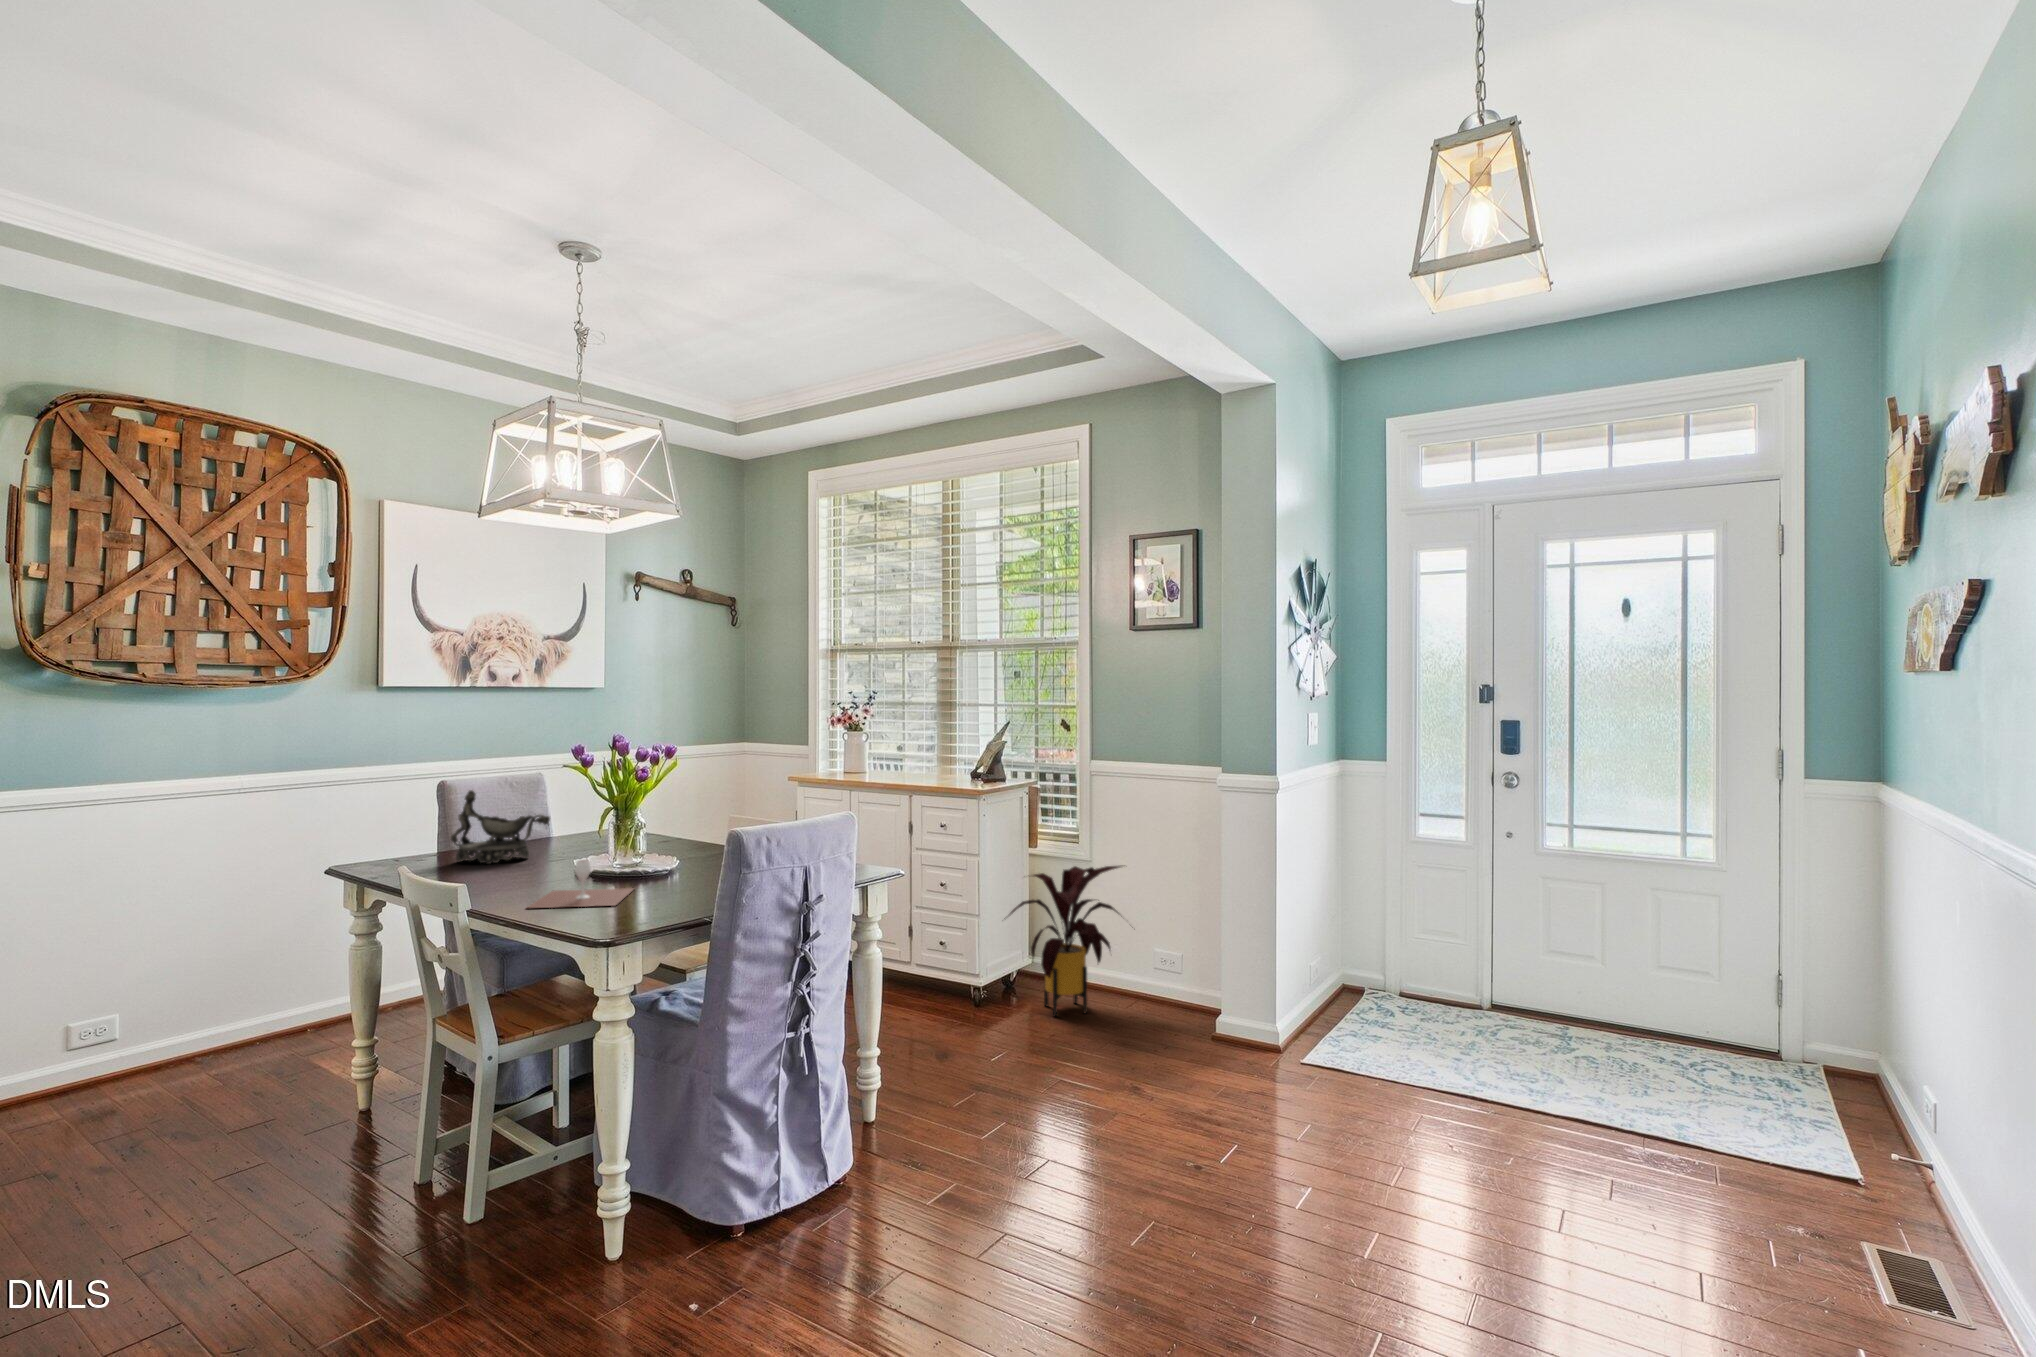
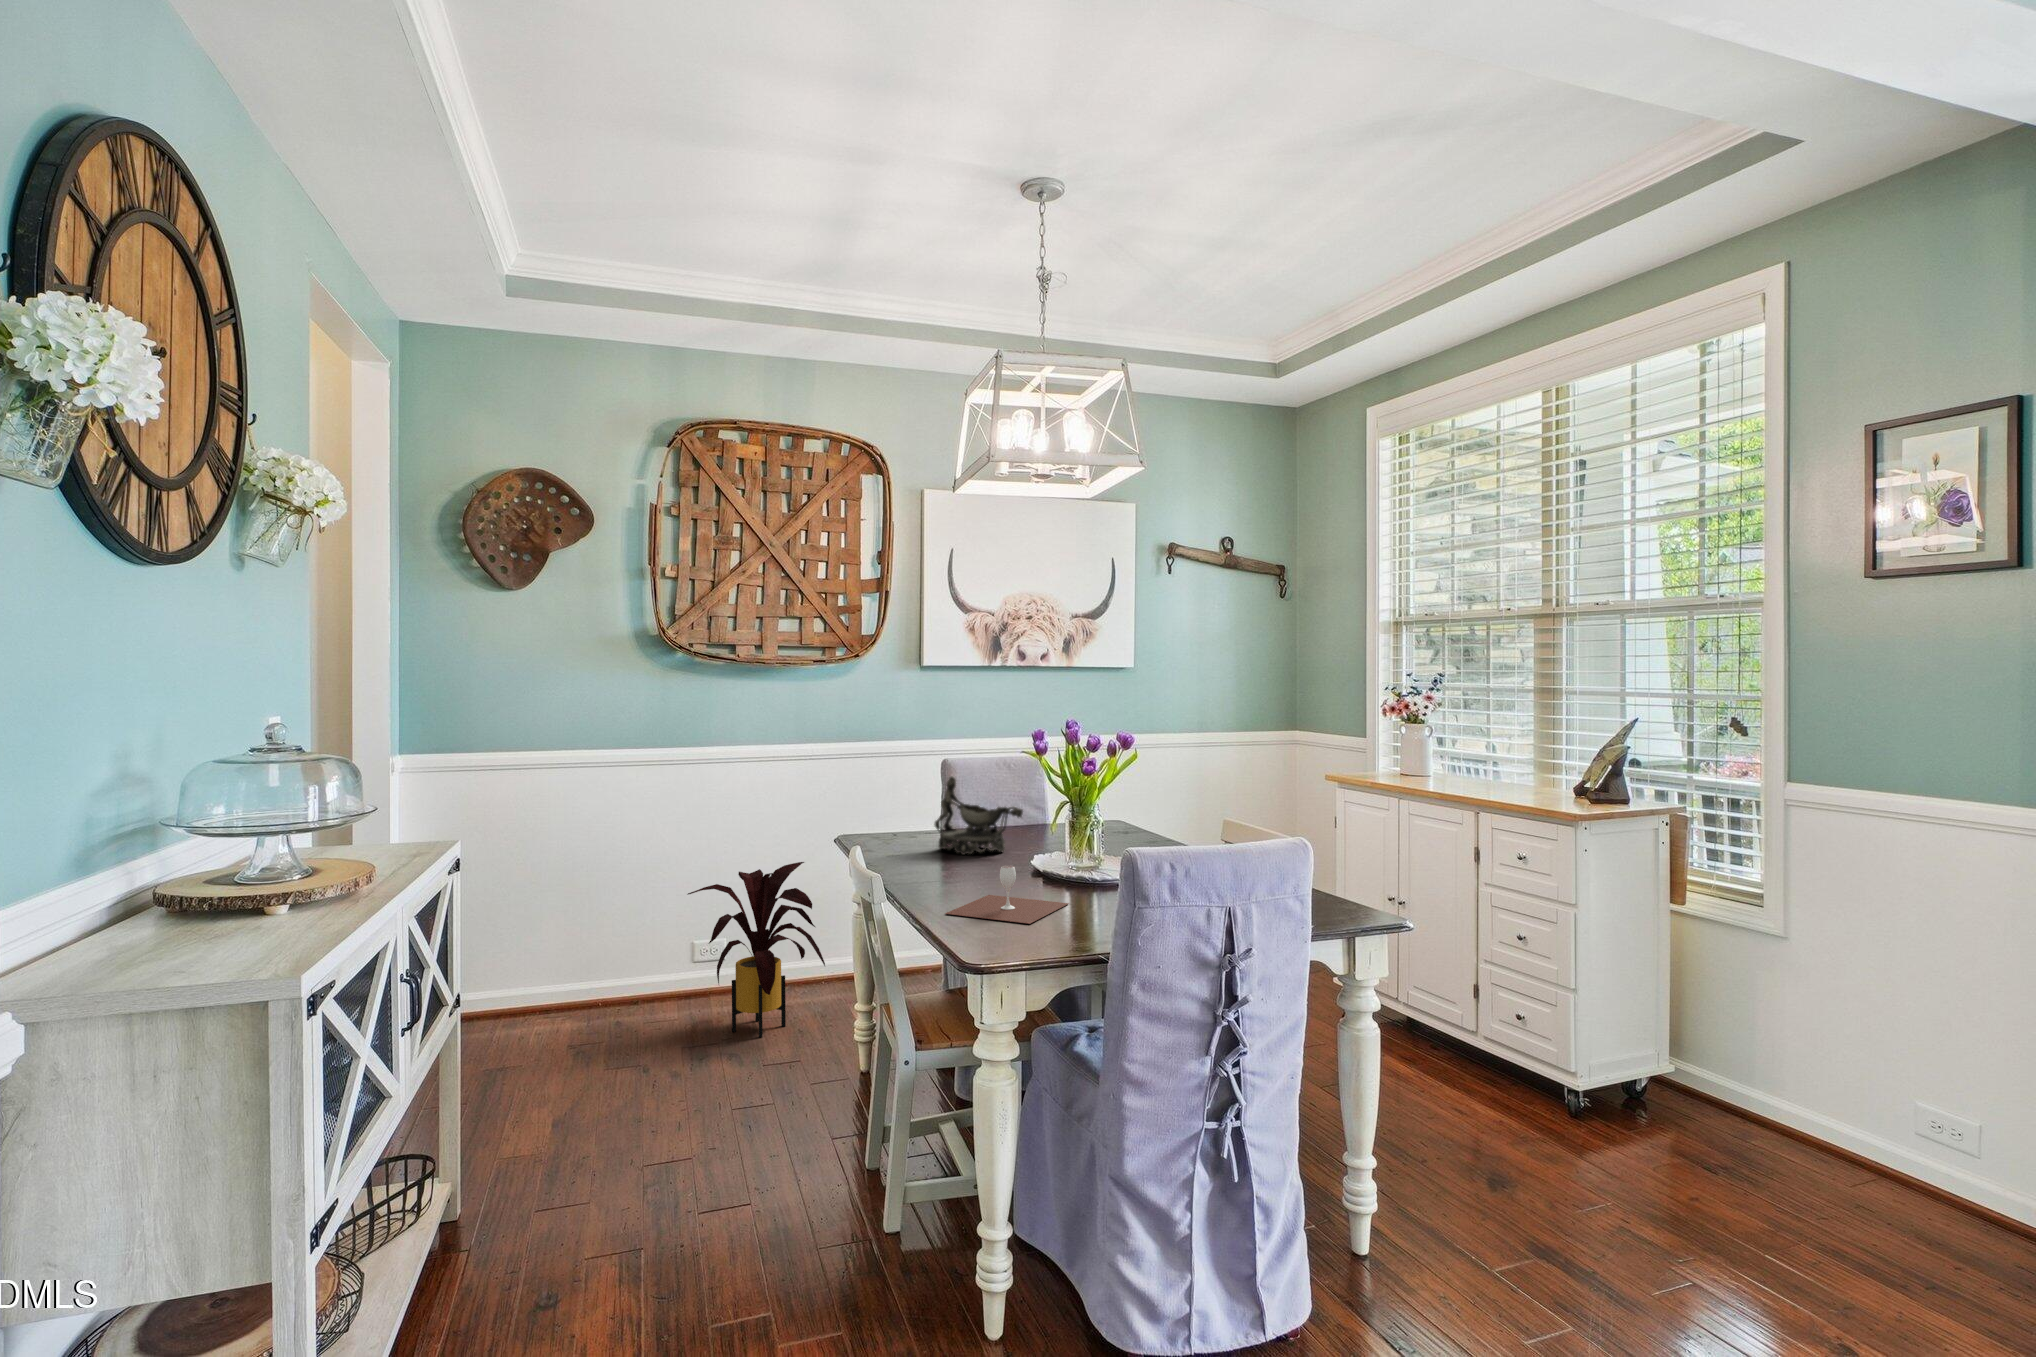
house plant: present [1004,866,1133,1016] -> present [688,862,825,1037]

